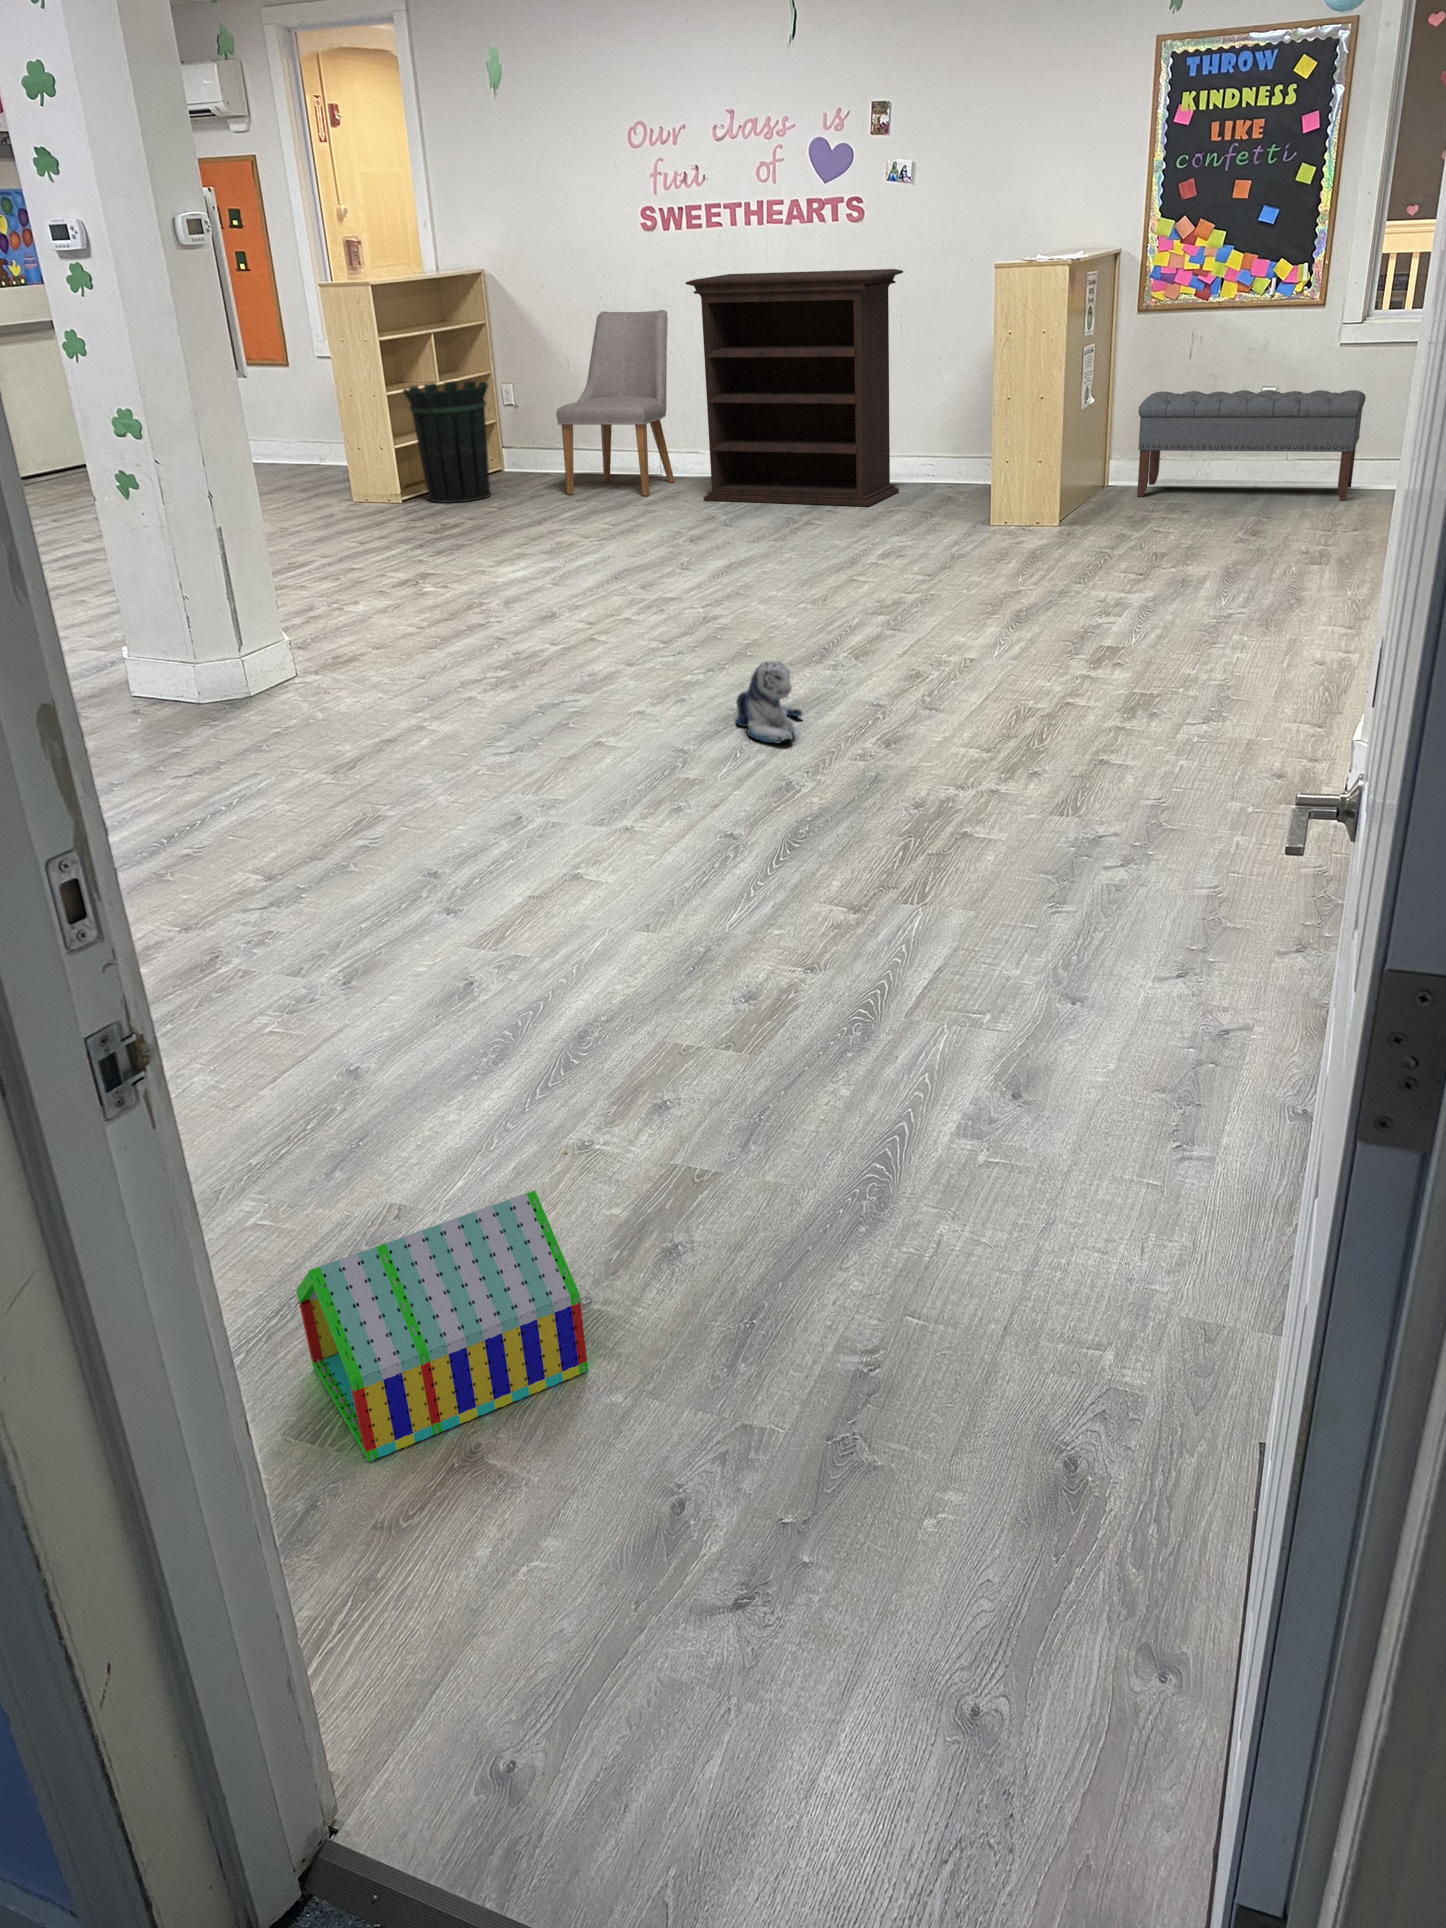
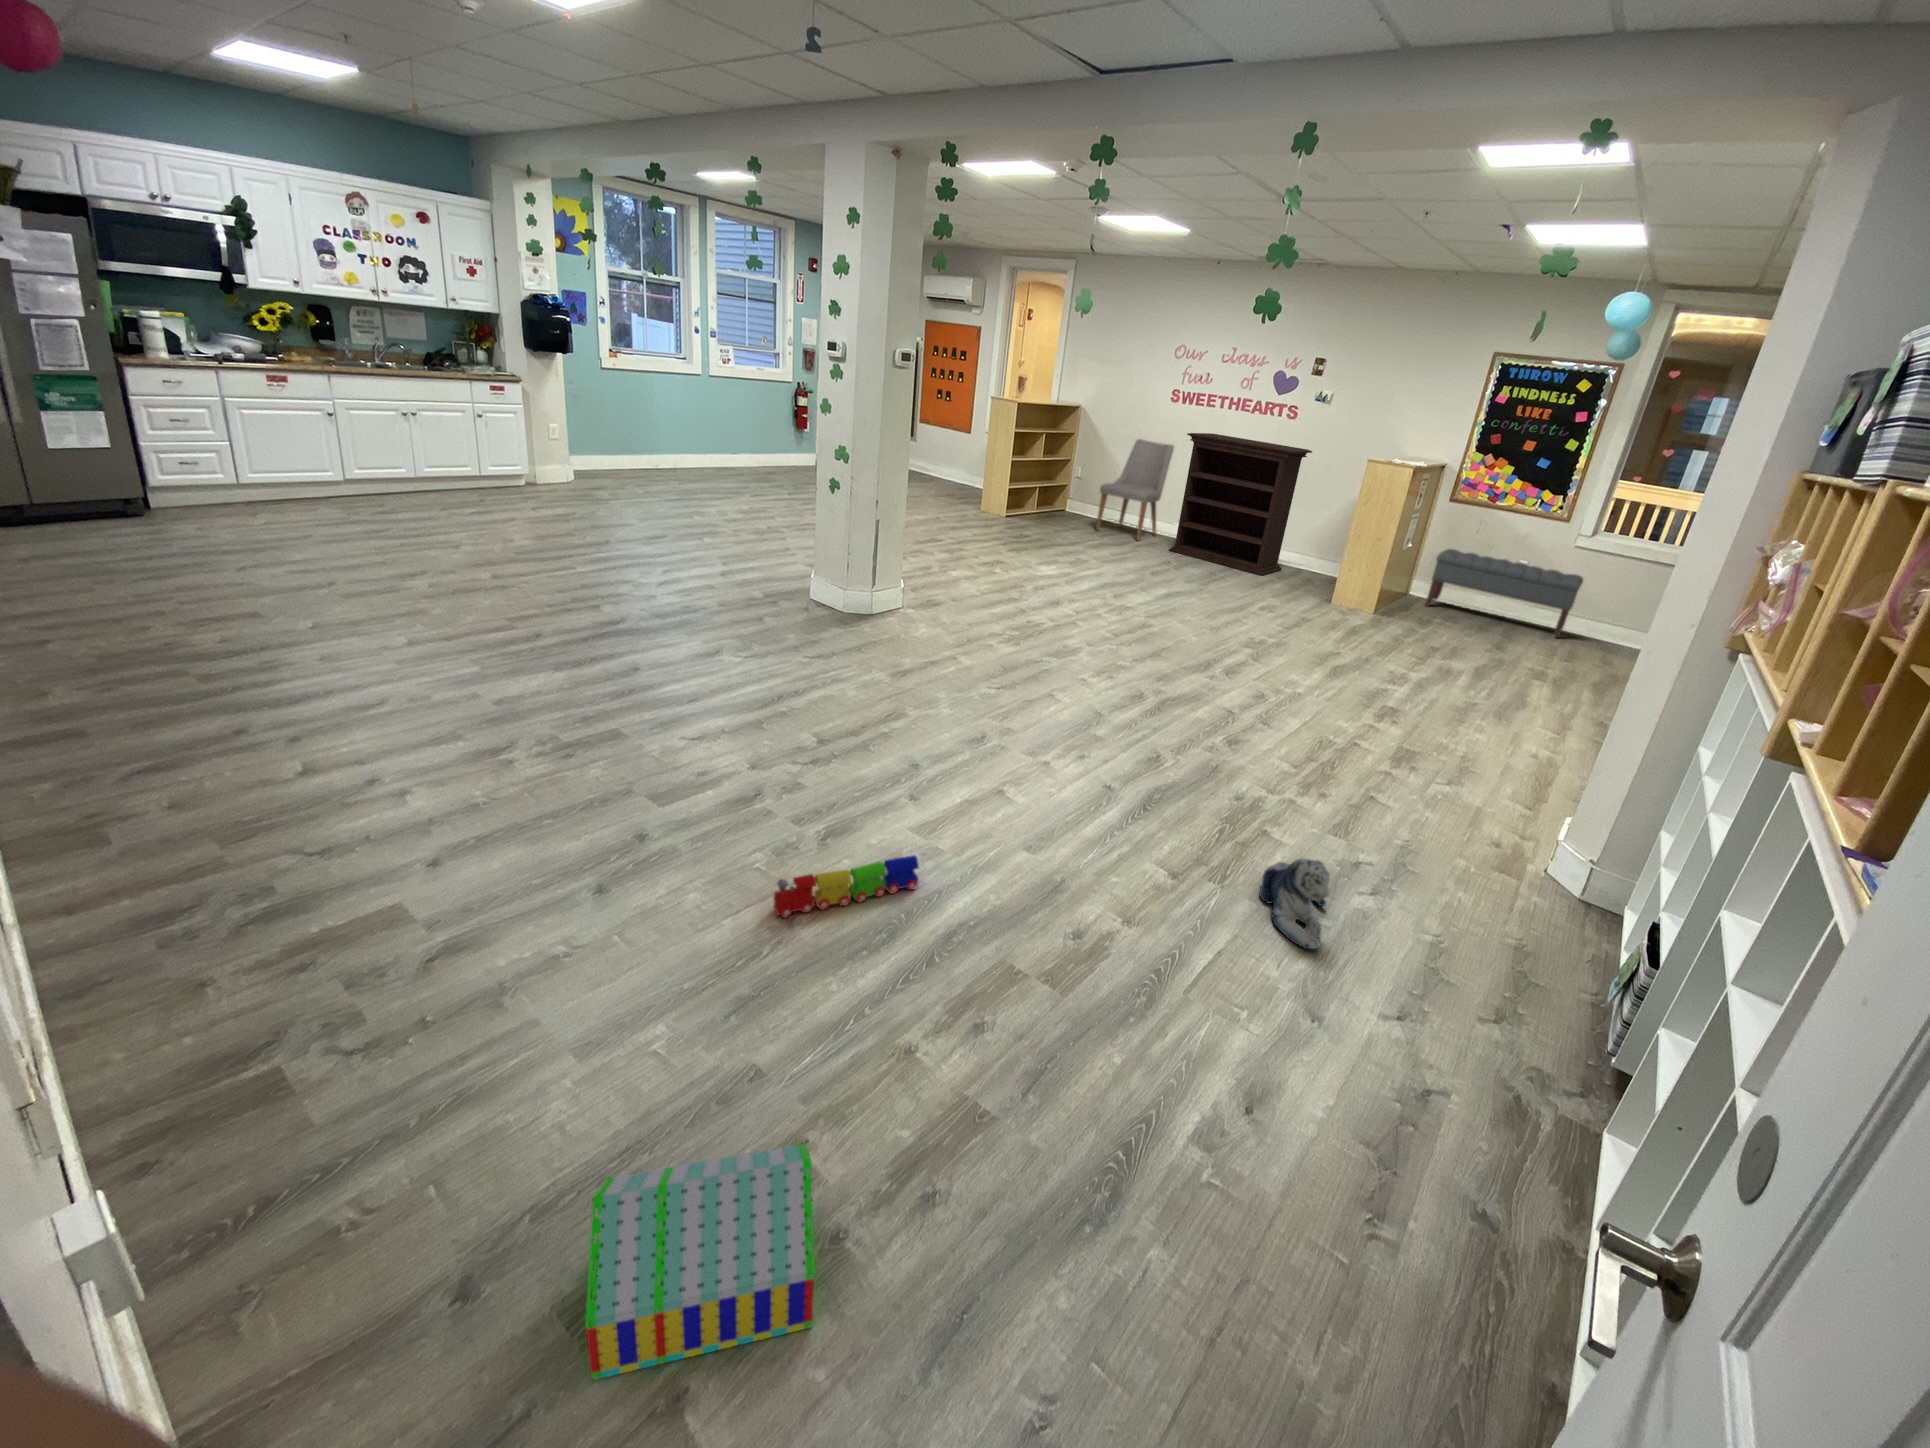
waste bin: present [403,381,491,503] -> none [1020,457,1068,523]
plush toy: present [735,662,802,744] -> present [1260,858,1329,949]
toy train: none [317,953,508,1069] -> present [774,855,919,917]

